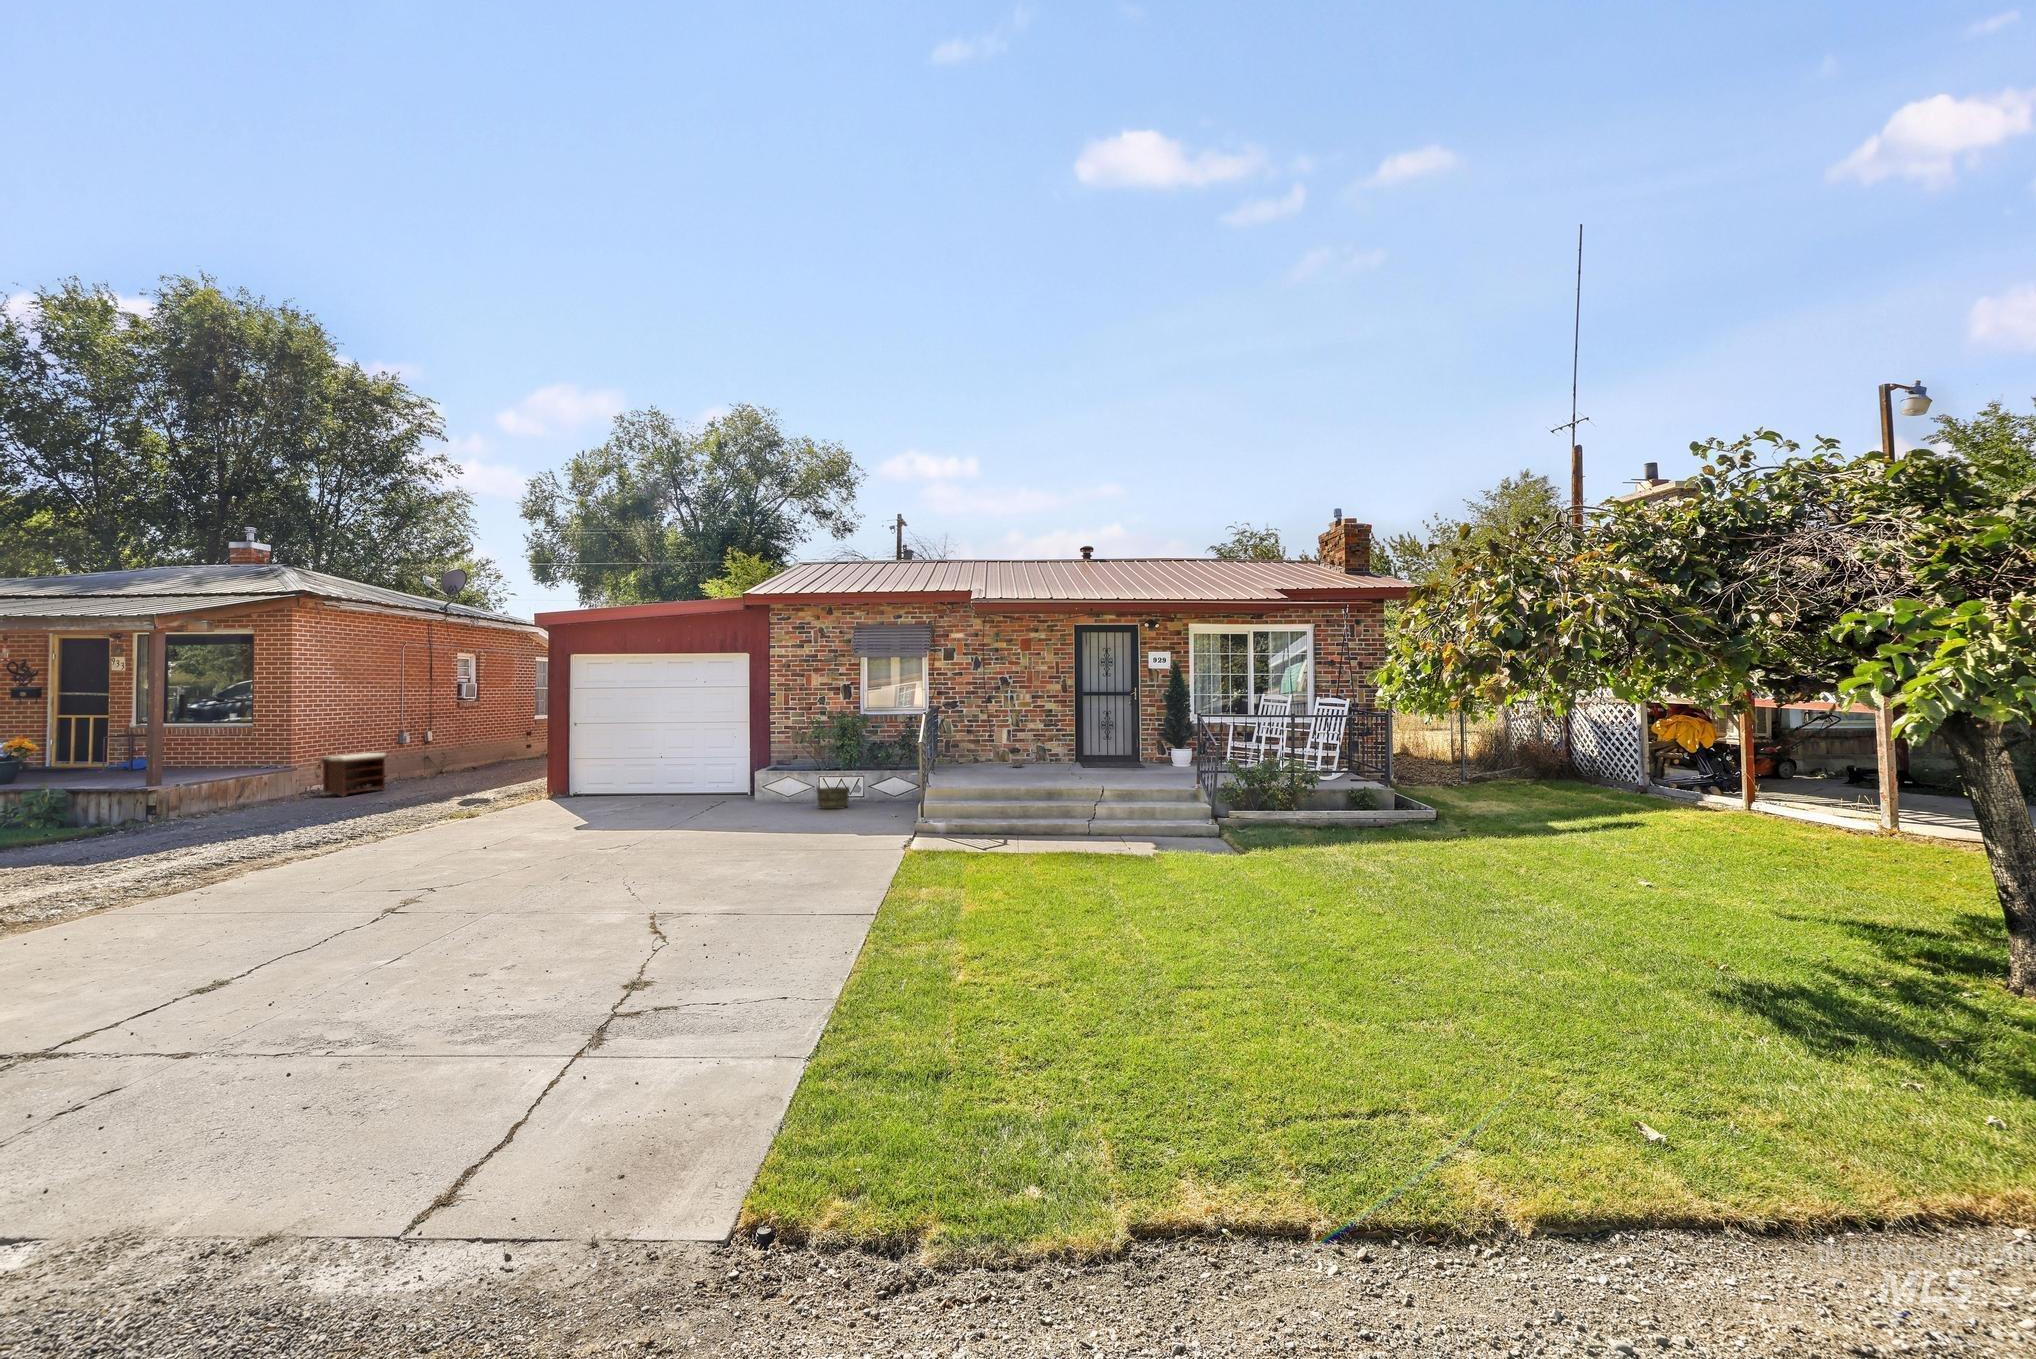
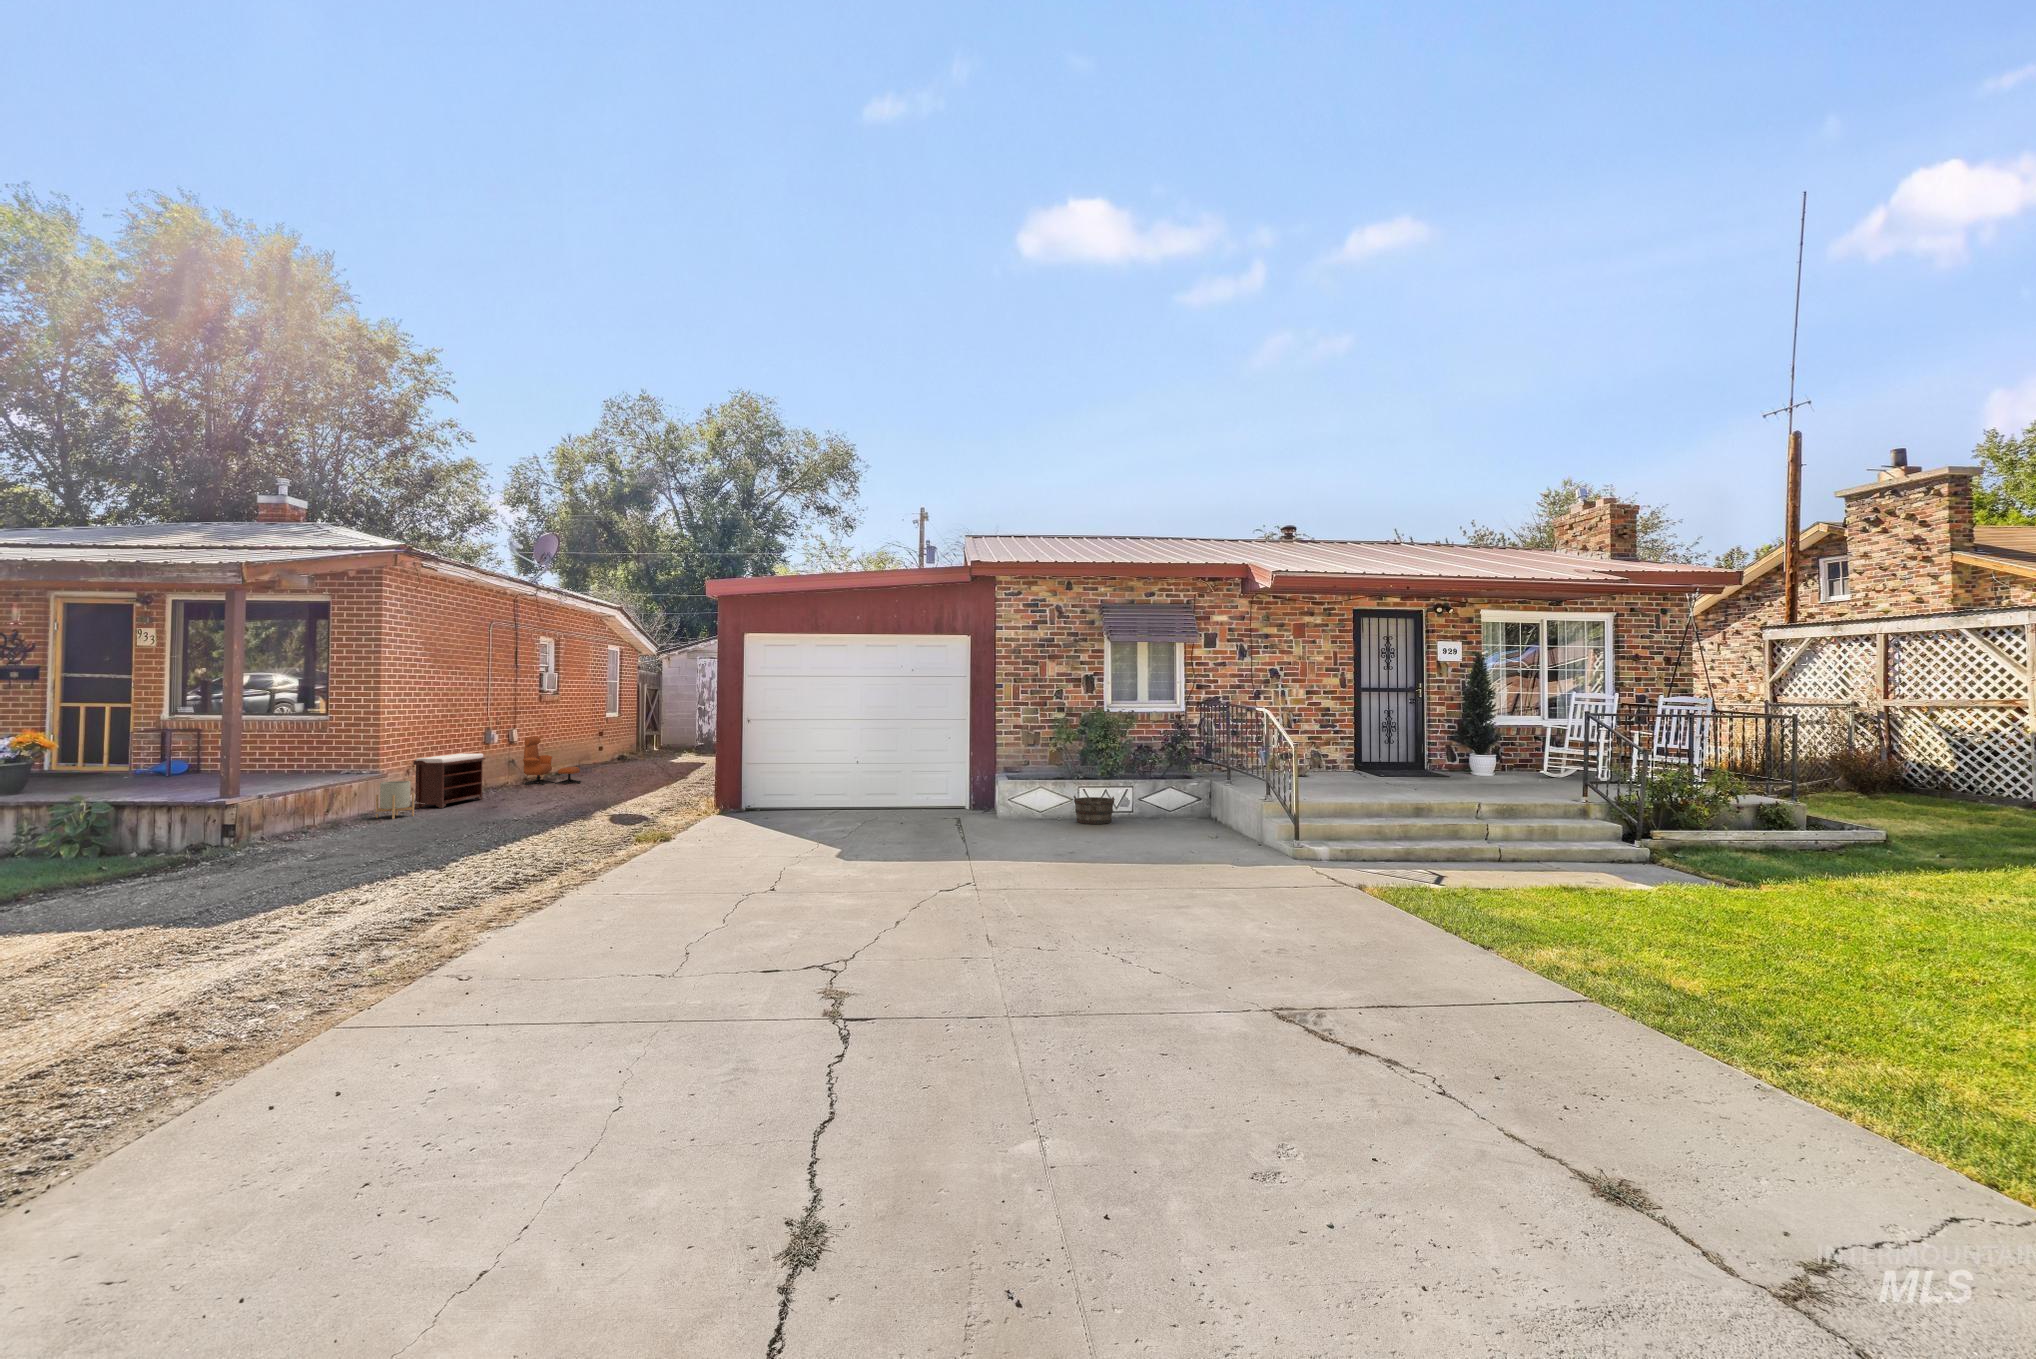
lounge chair: none [435,738,487,779] -> present [523,736,581,785]
planter: none [283,775,314,805] -> present [376,781,414,819]

